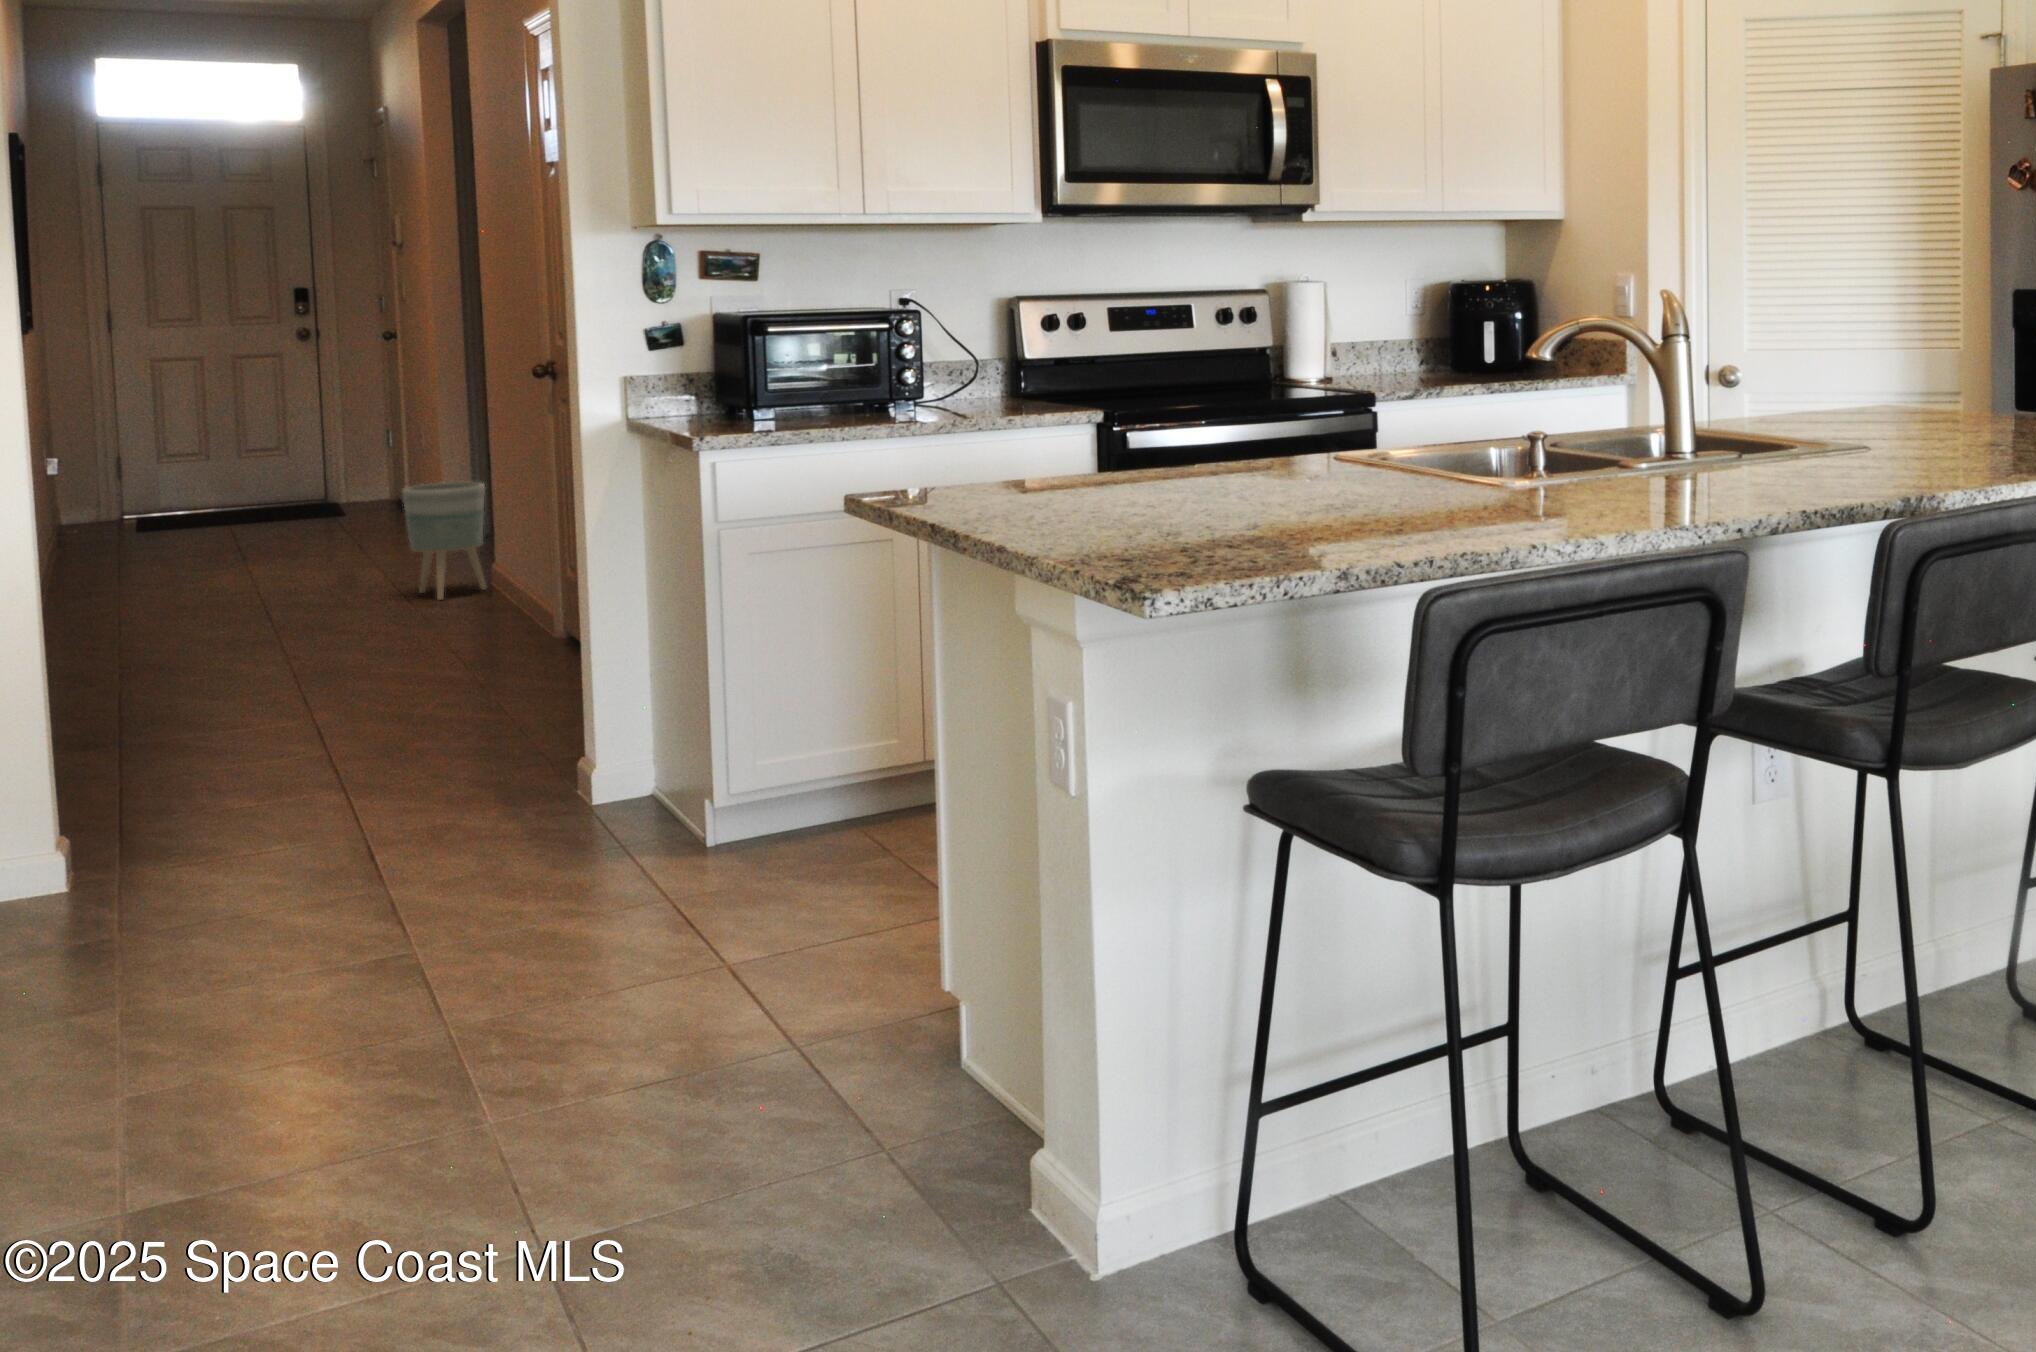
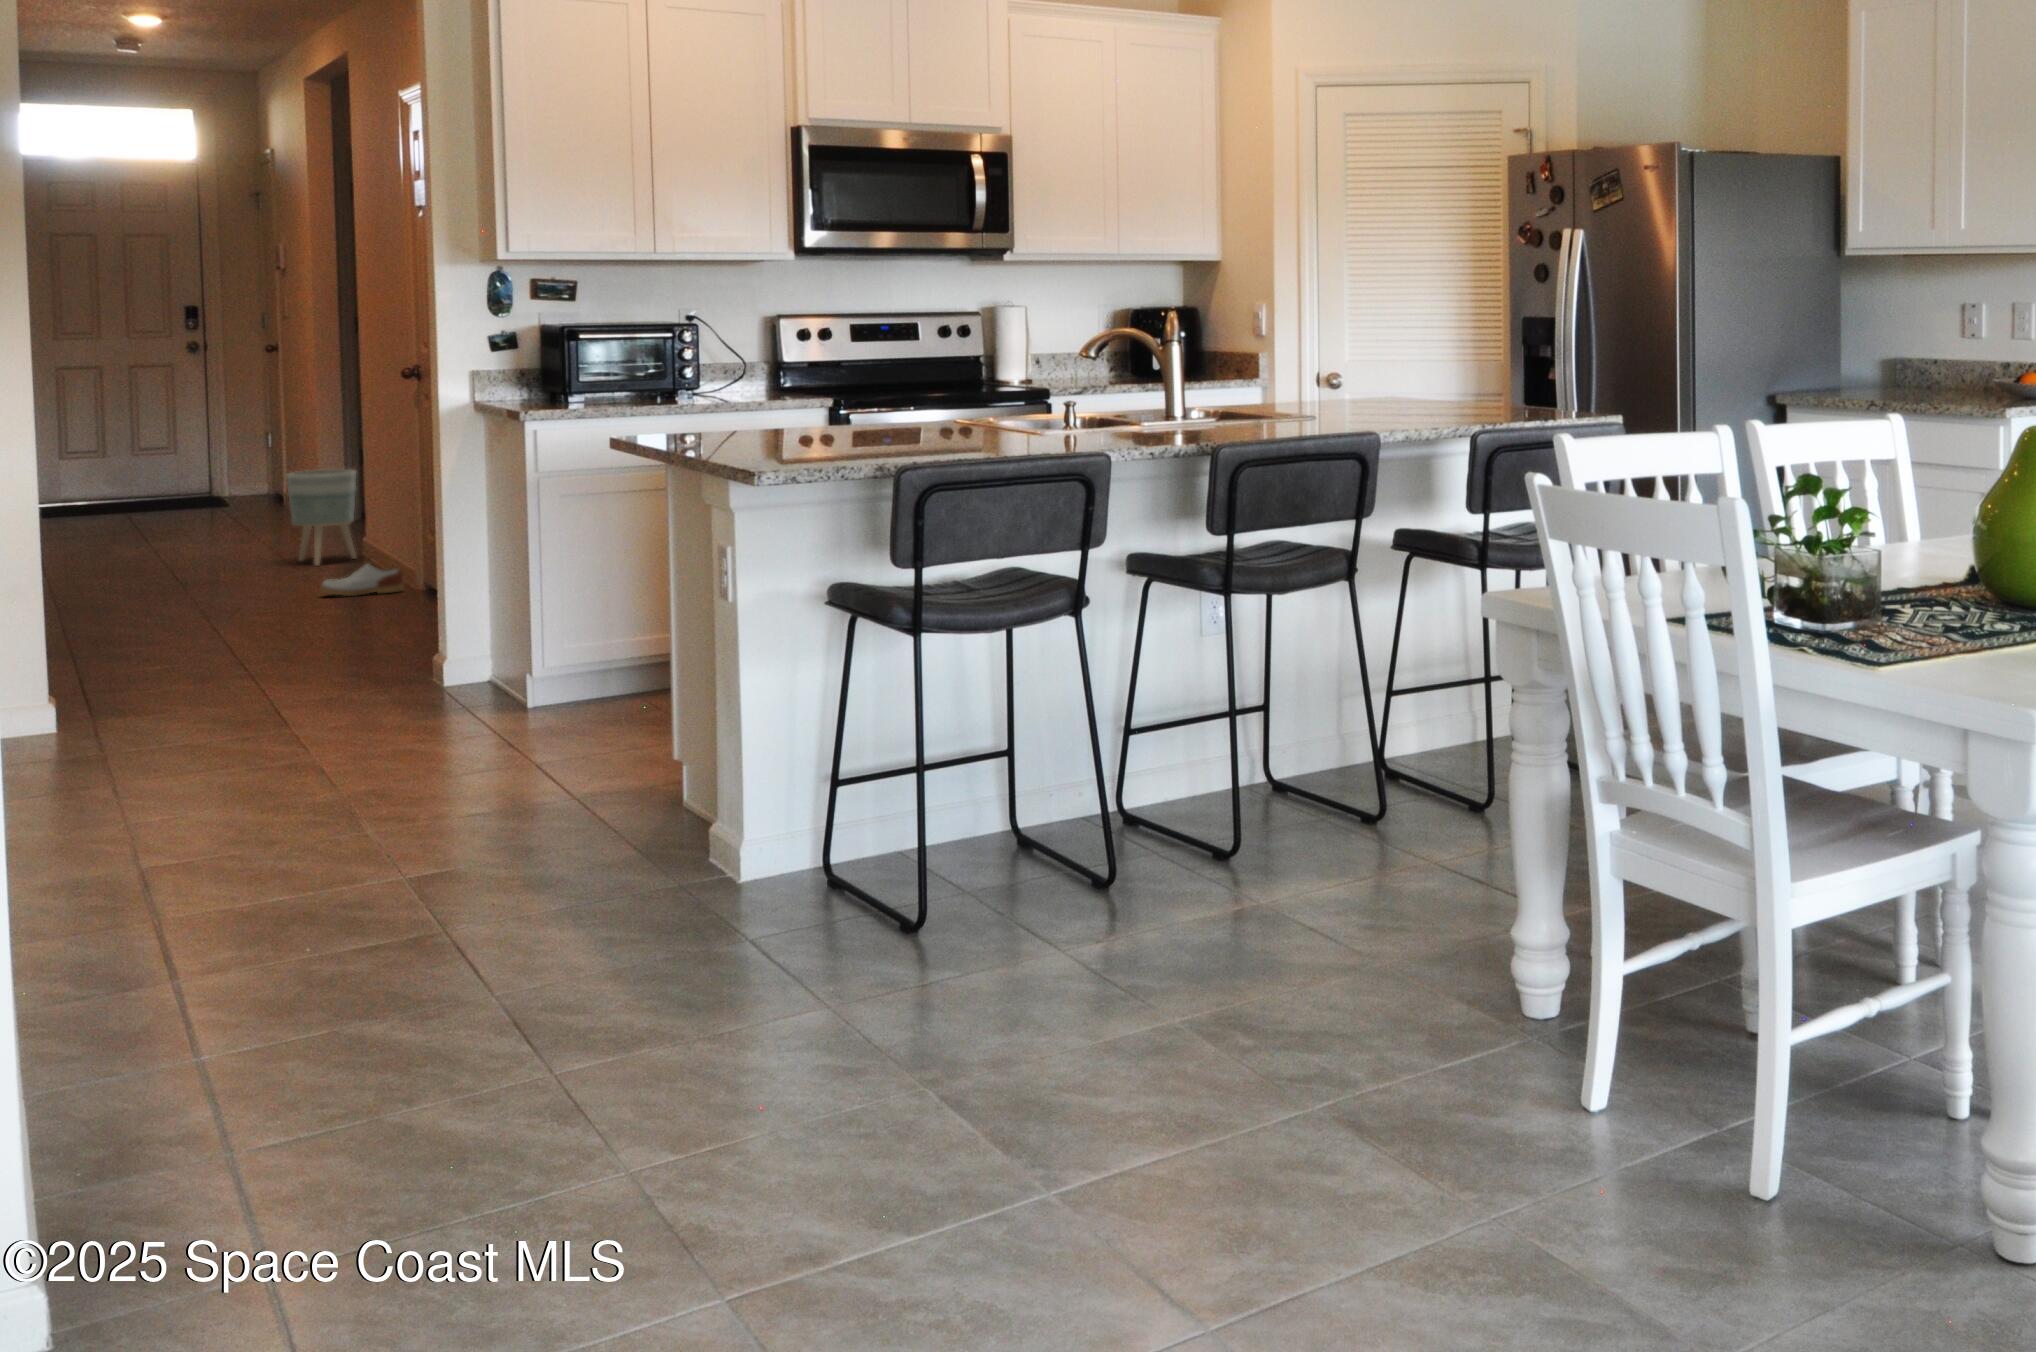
shoe: none [440,606,542,647] -> present [320,563,404,596]

